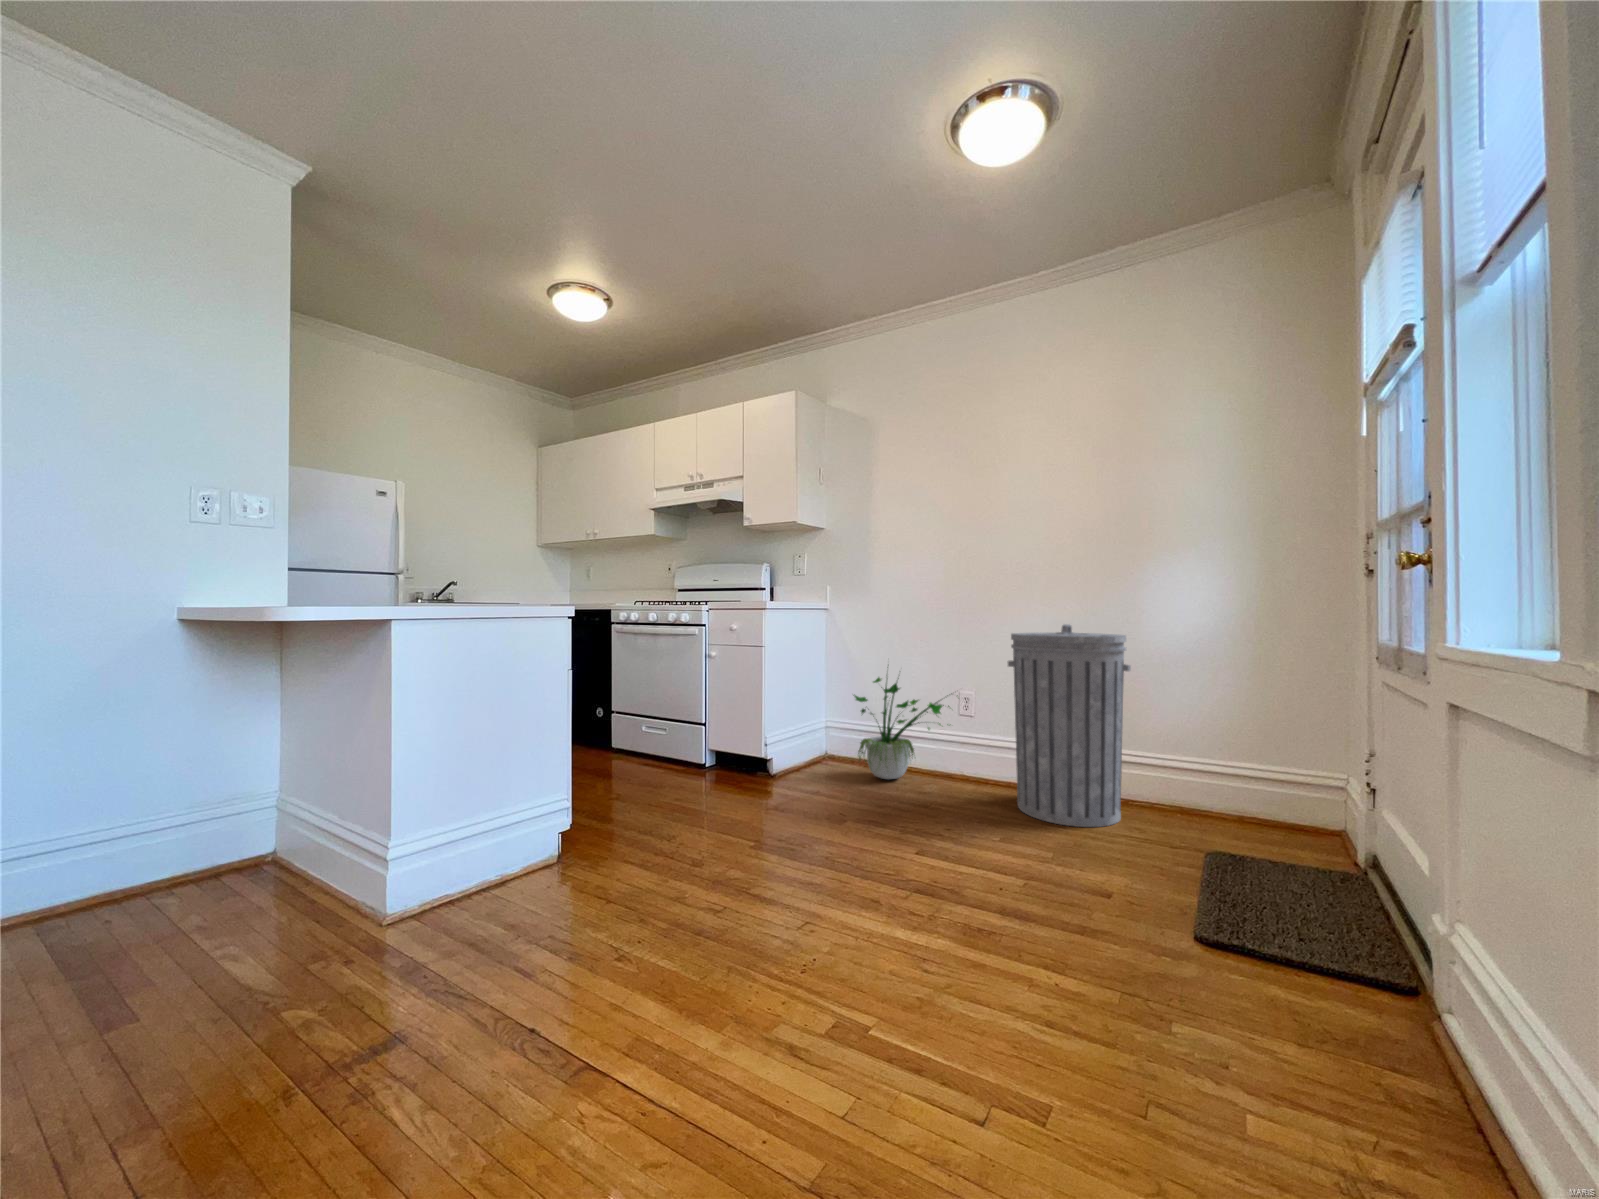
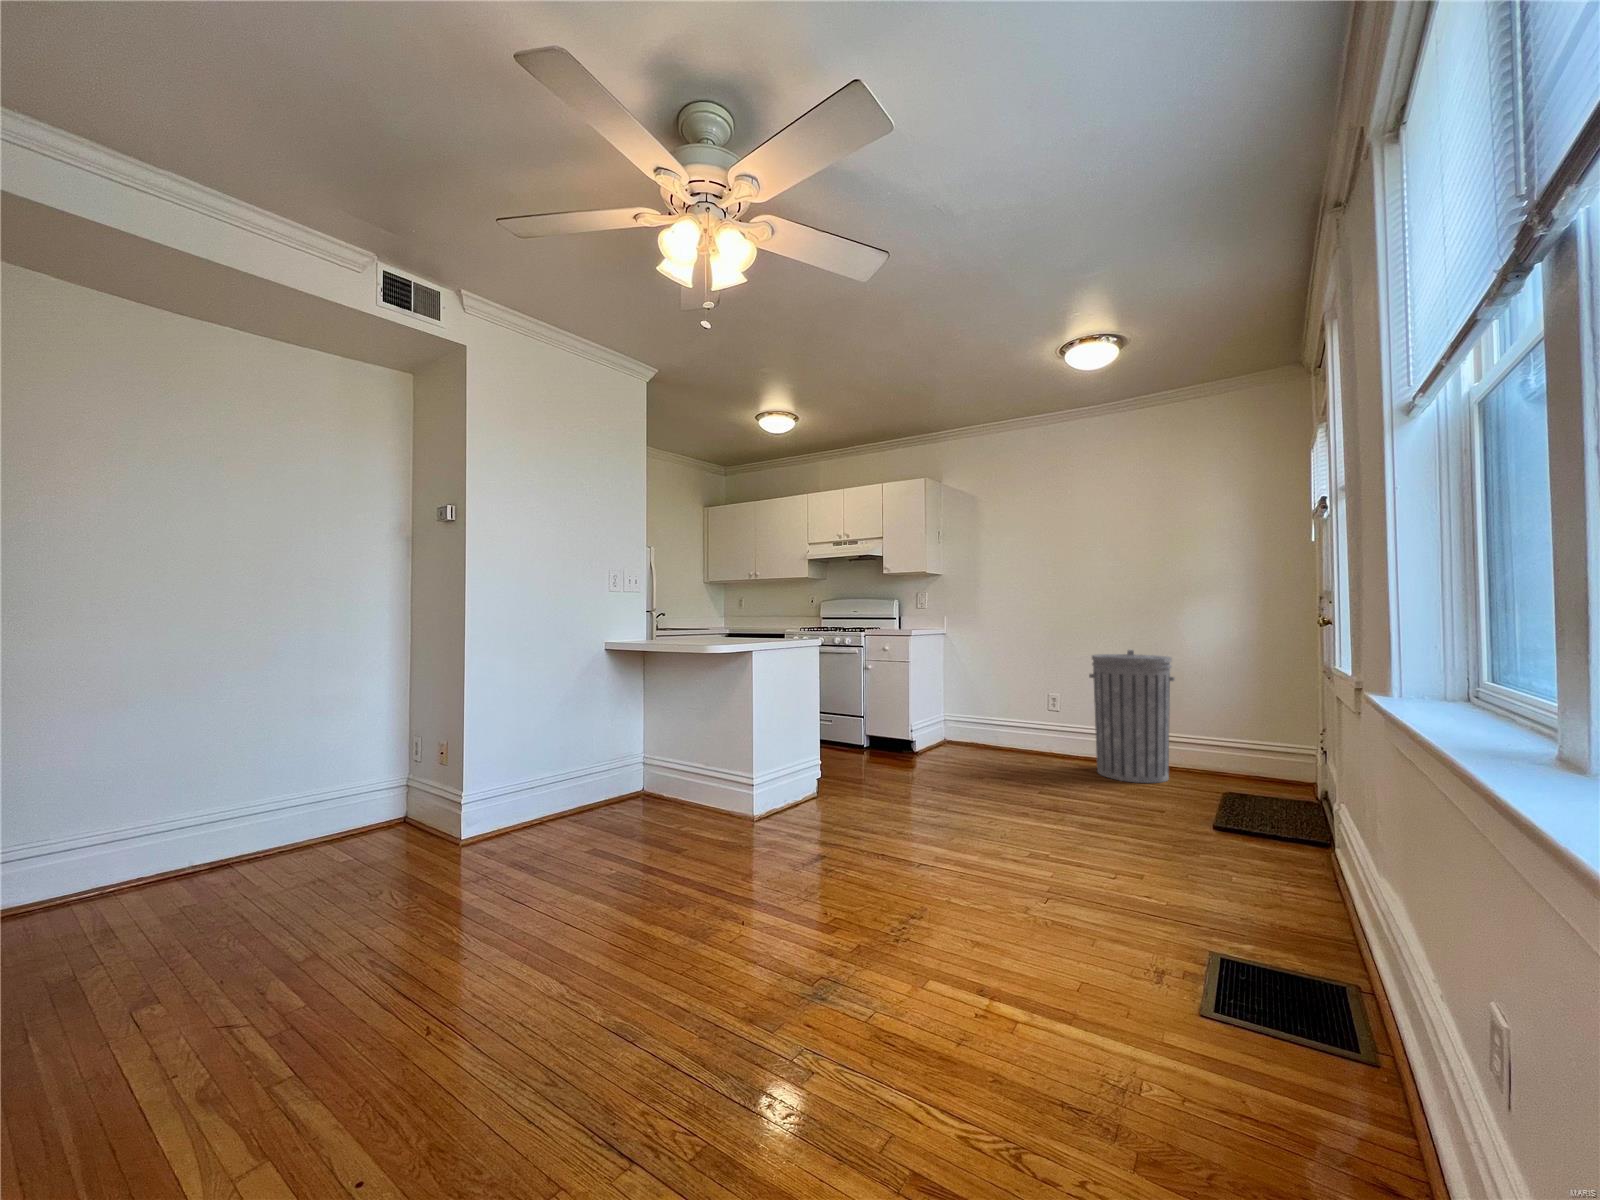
potted plant: present [853,677,958,779] -> none [970,668,1057,757]

